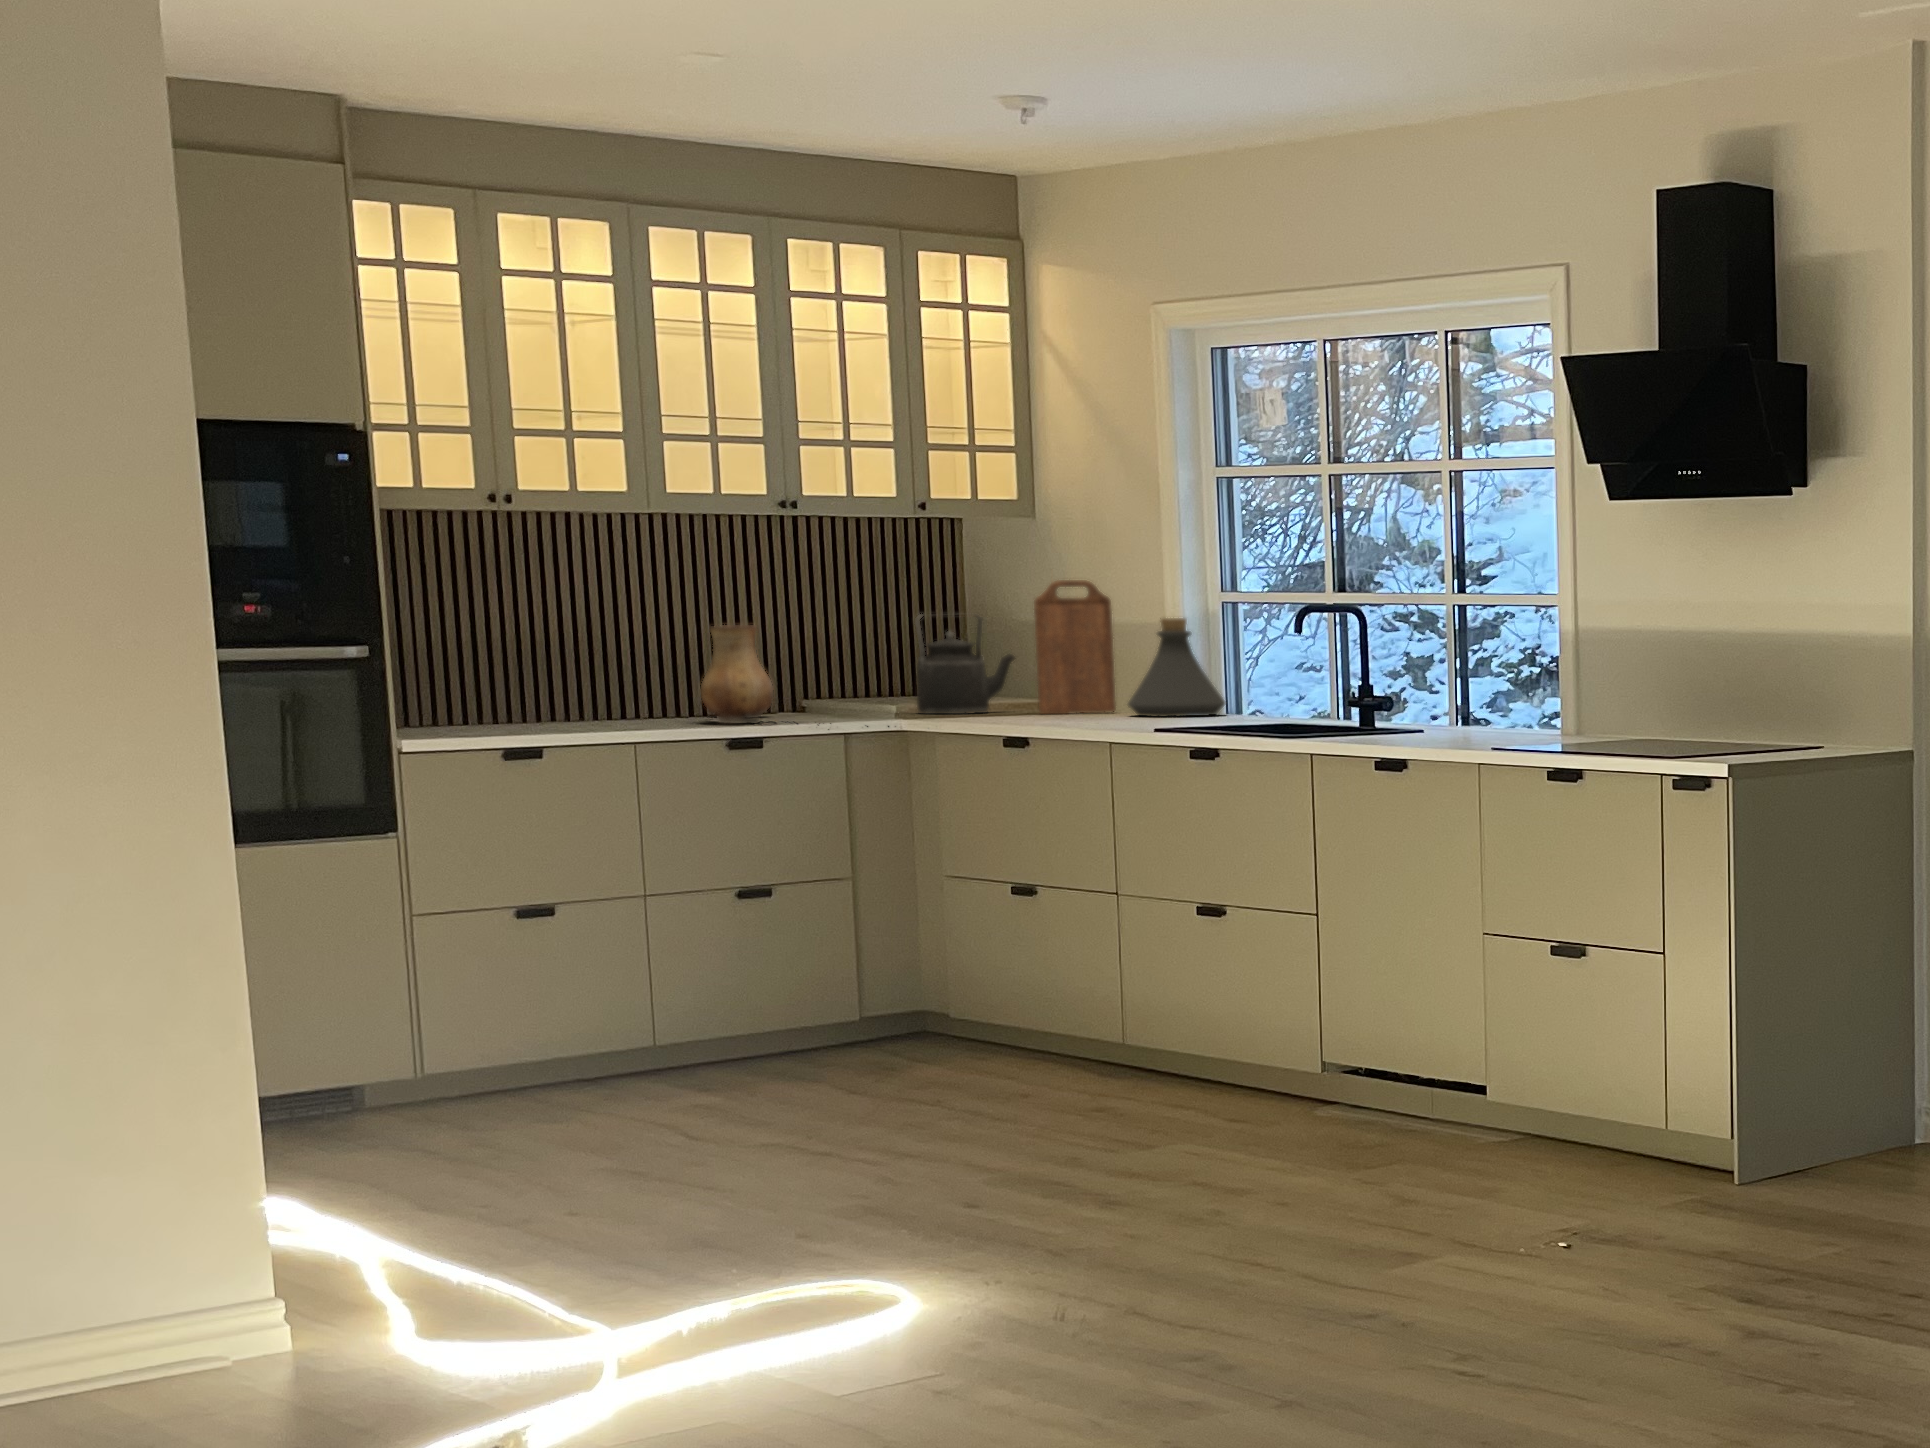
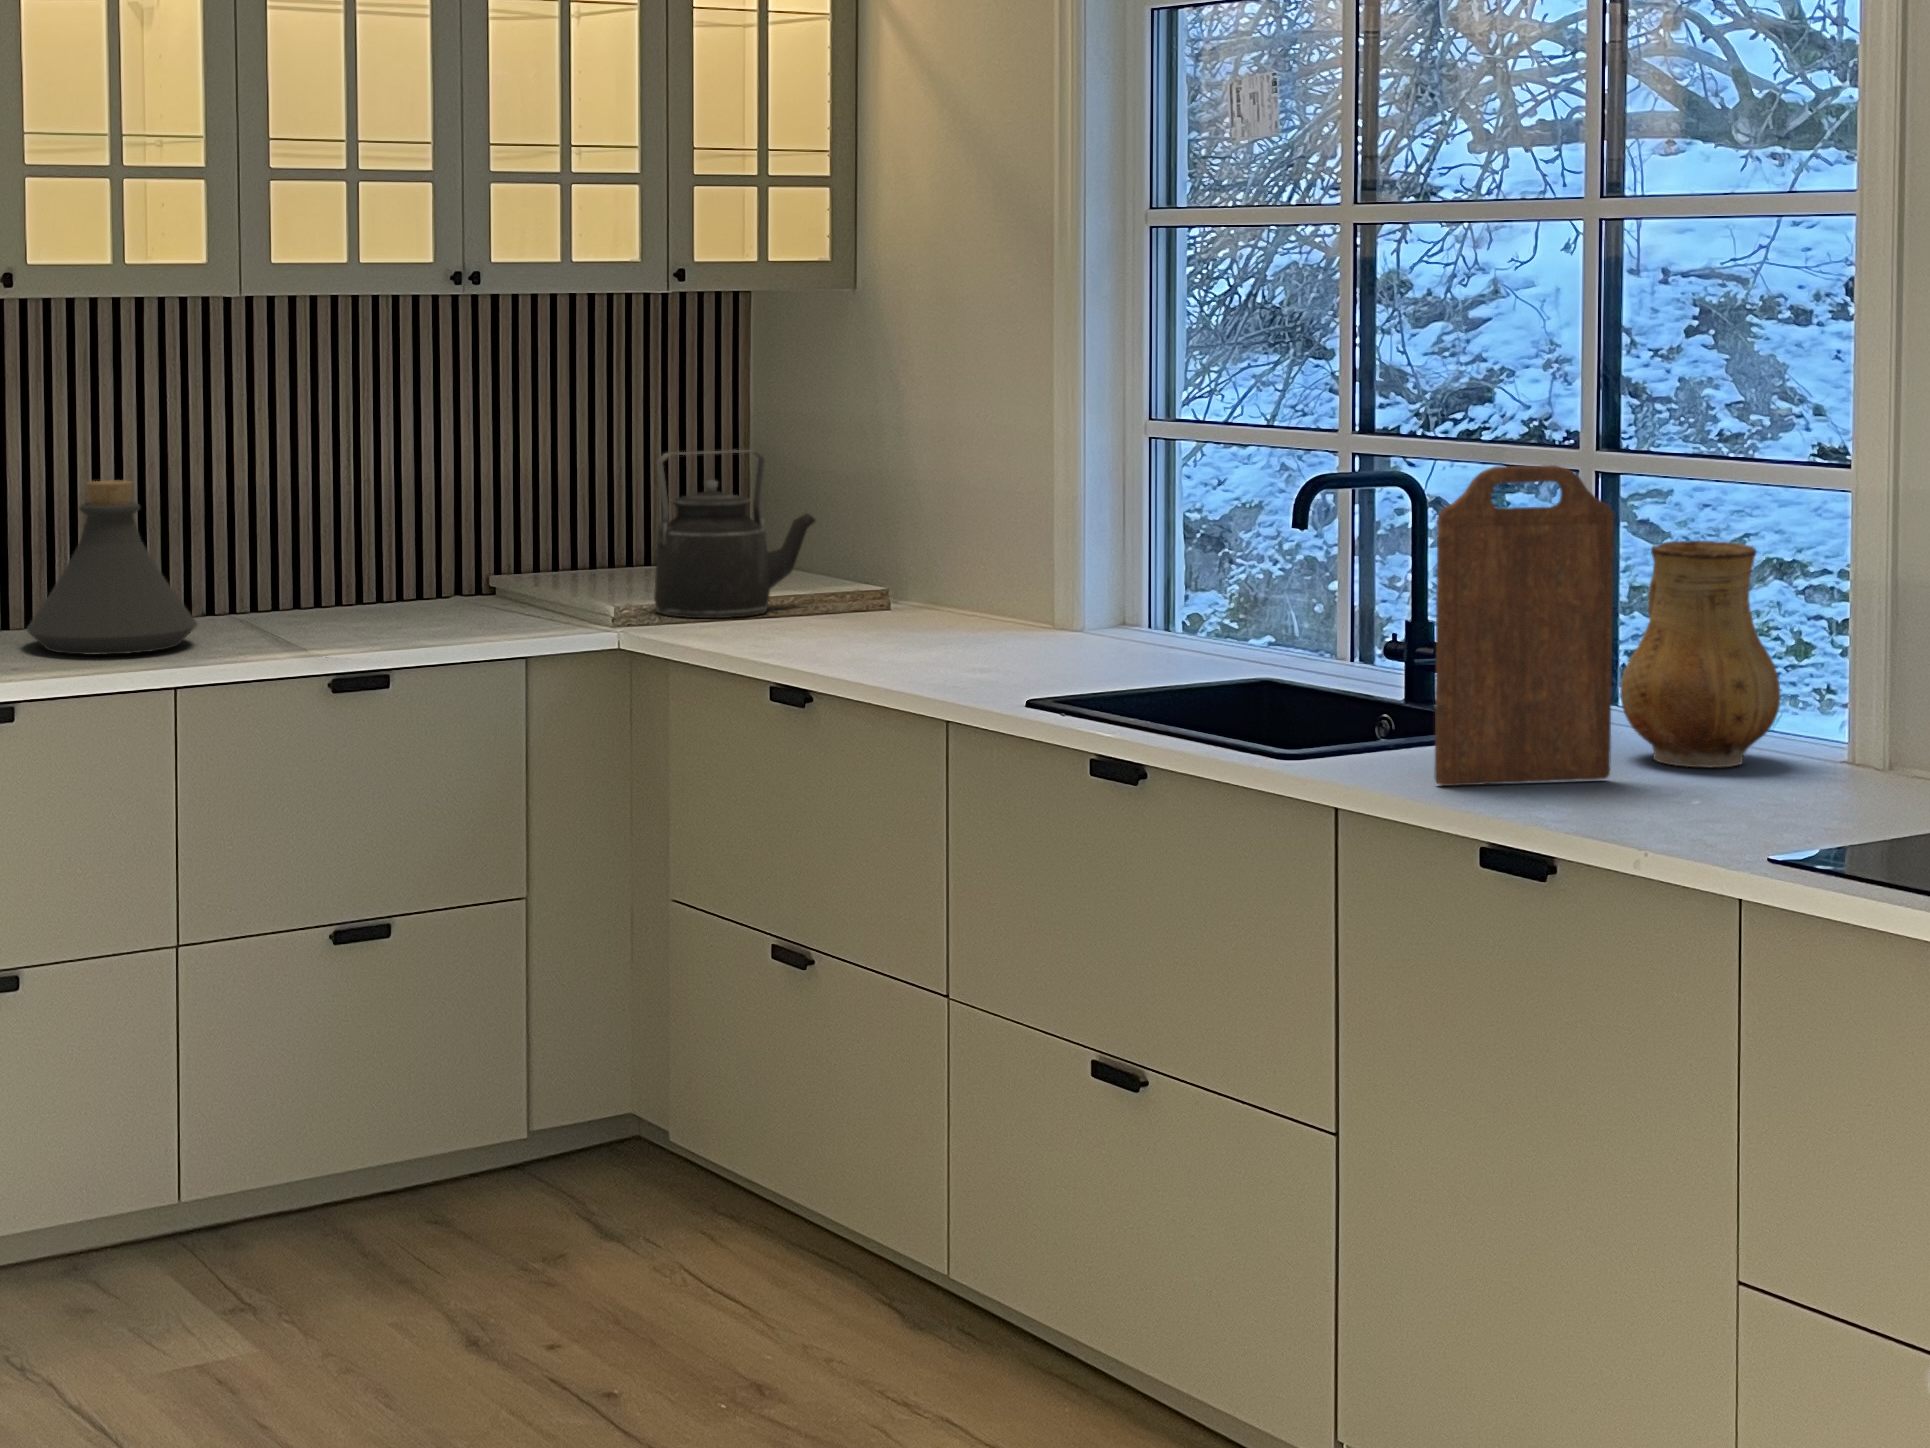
cutting board: present [1034,580,1116,714] -> present [1435,465,1614,786]
bottle: present [1128,618,1226,717] -> present [27,480,197,654]
ceramic pitcher: present [701,625,773,723] -> present [1620,541,1781,768]

